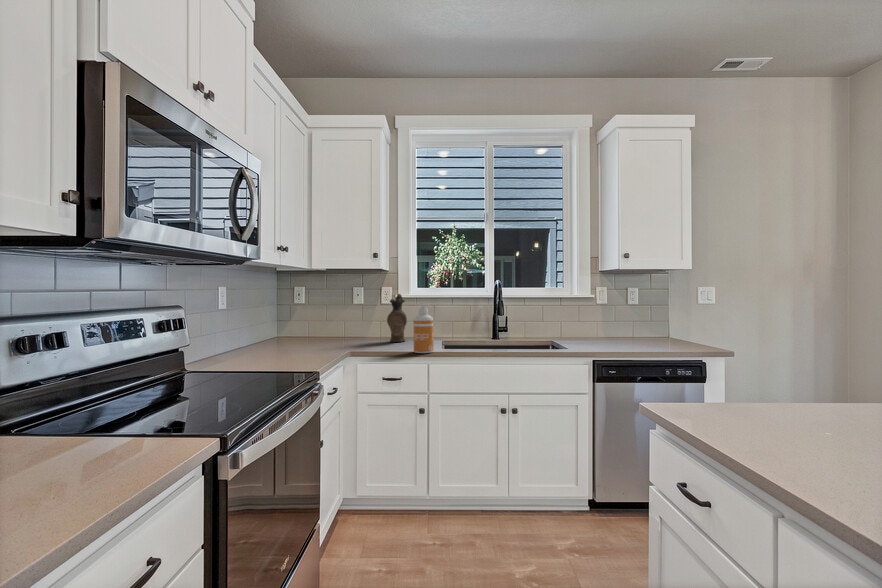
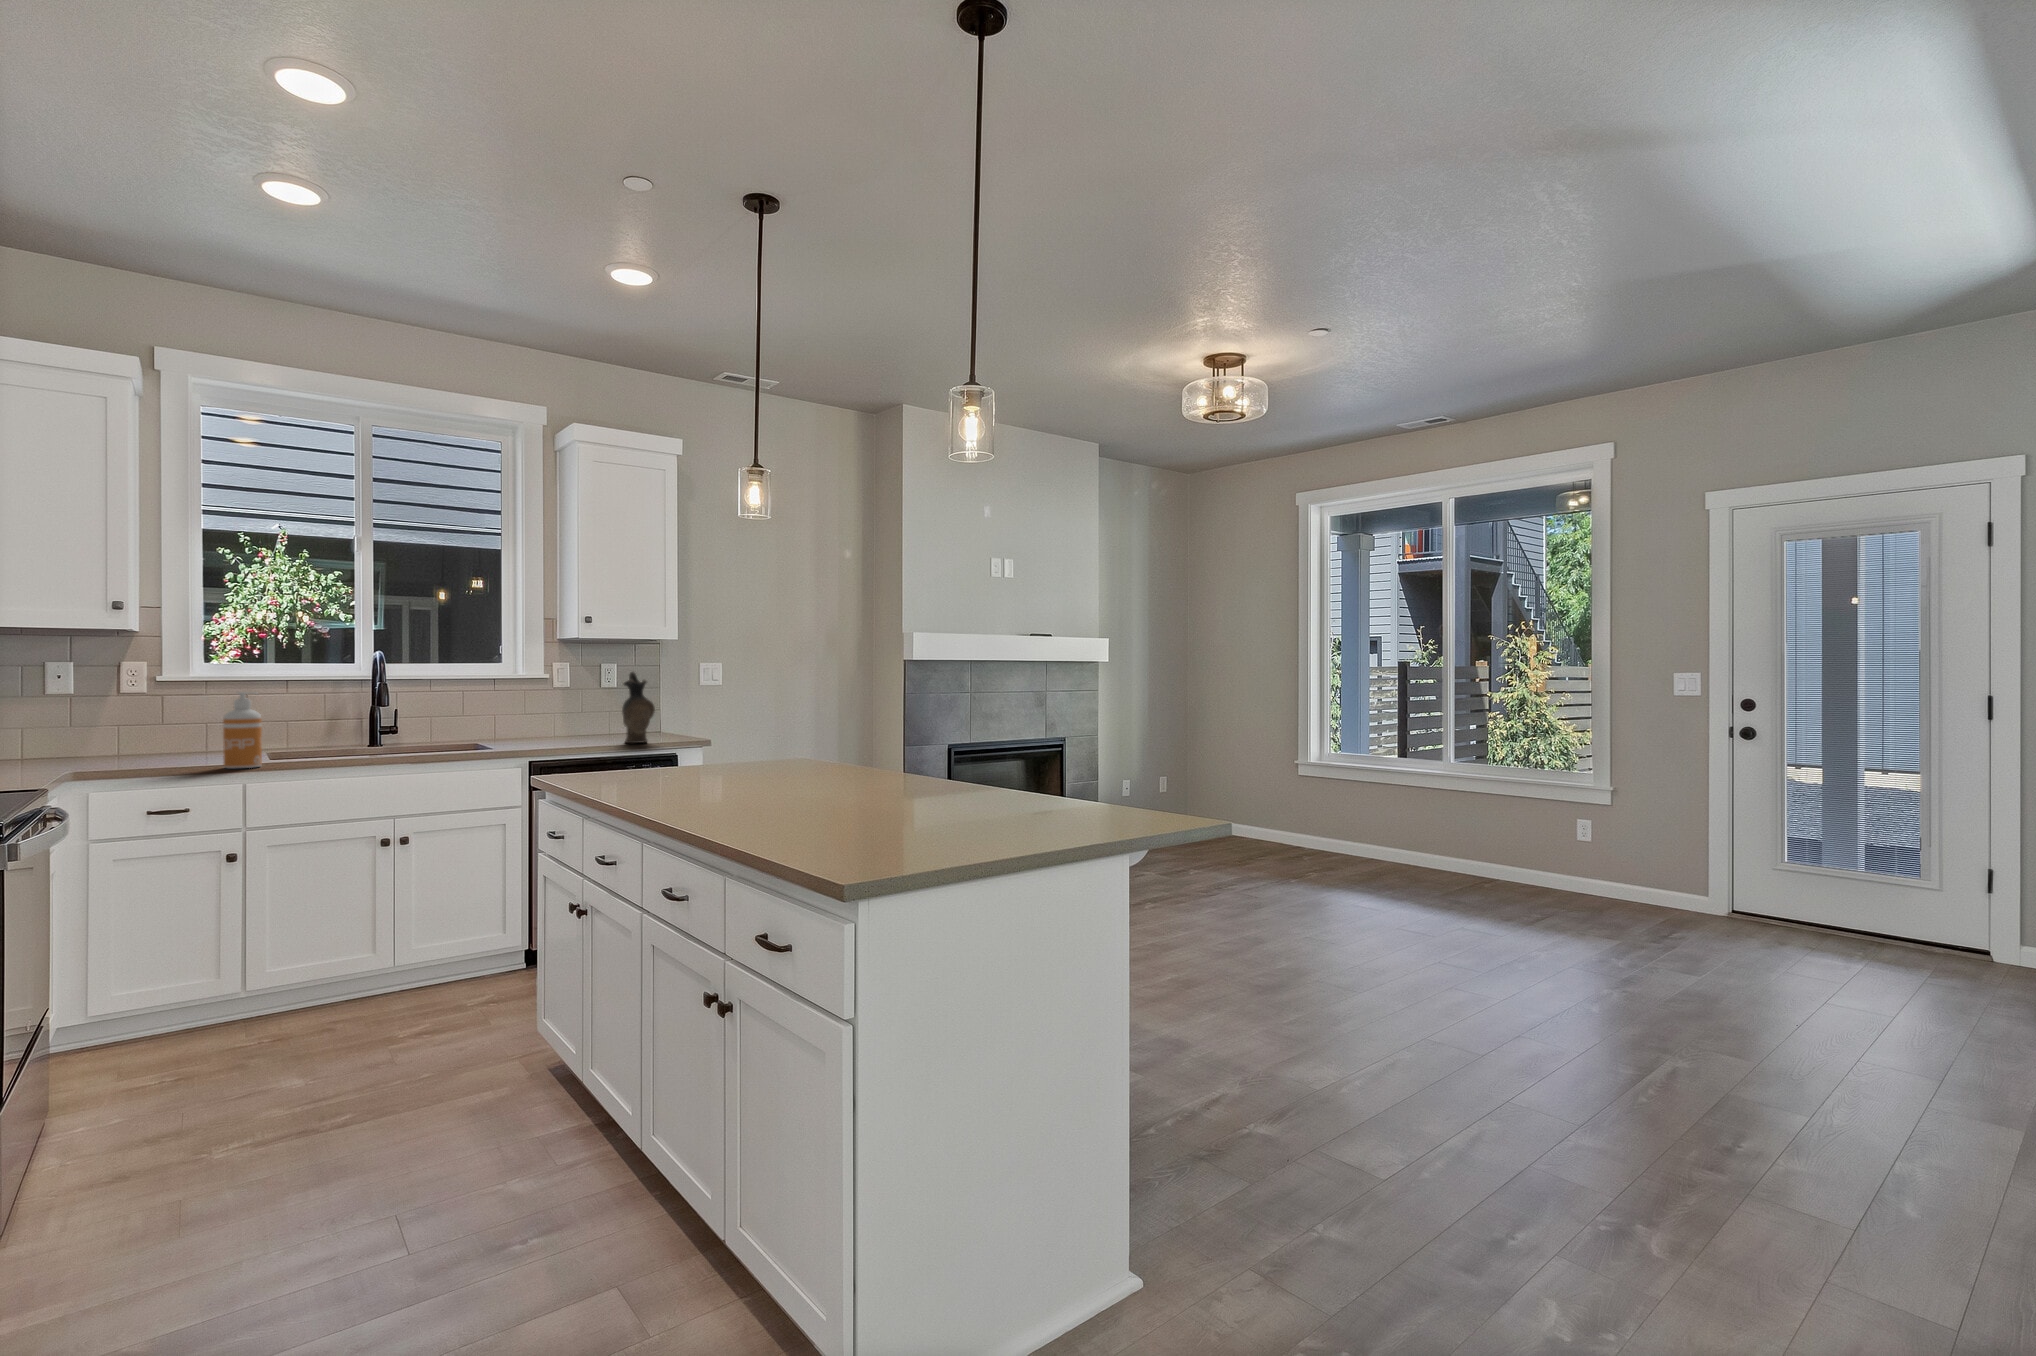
ceramic pitcher: present [387,294,407,342] -> present [622,672,655,743]

